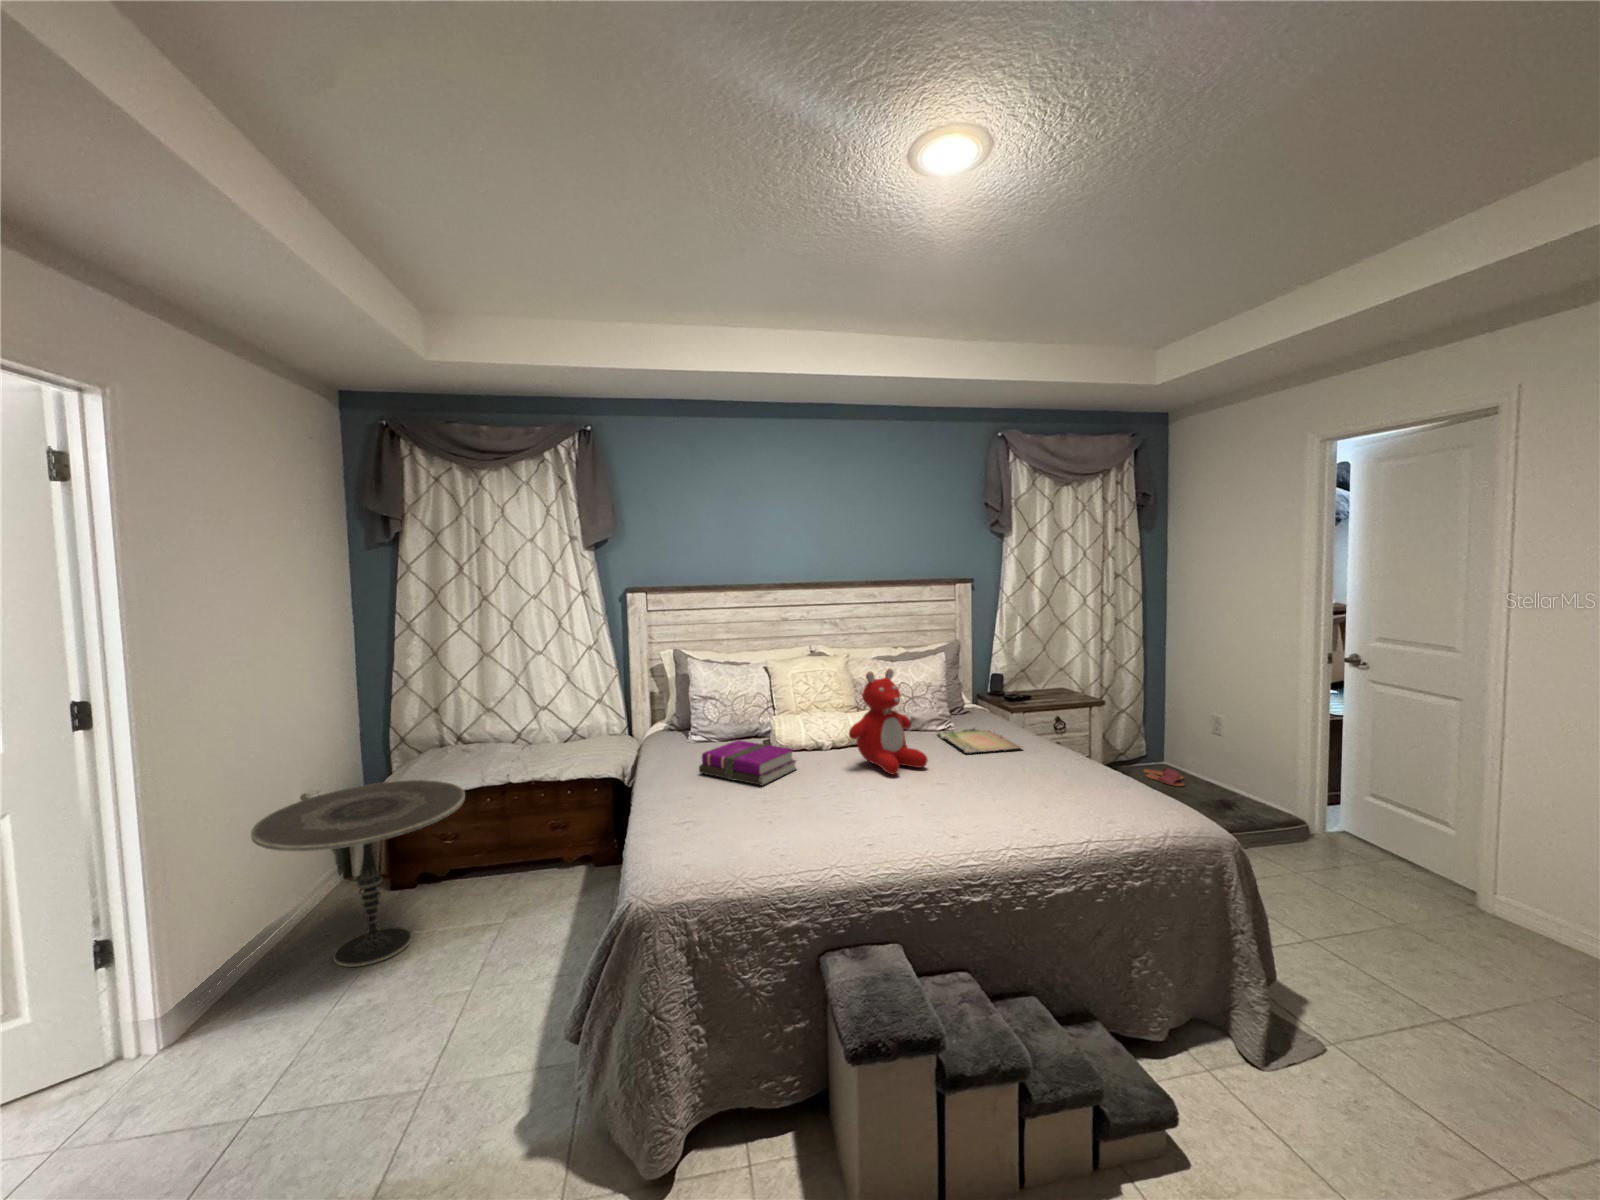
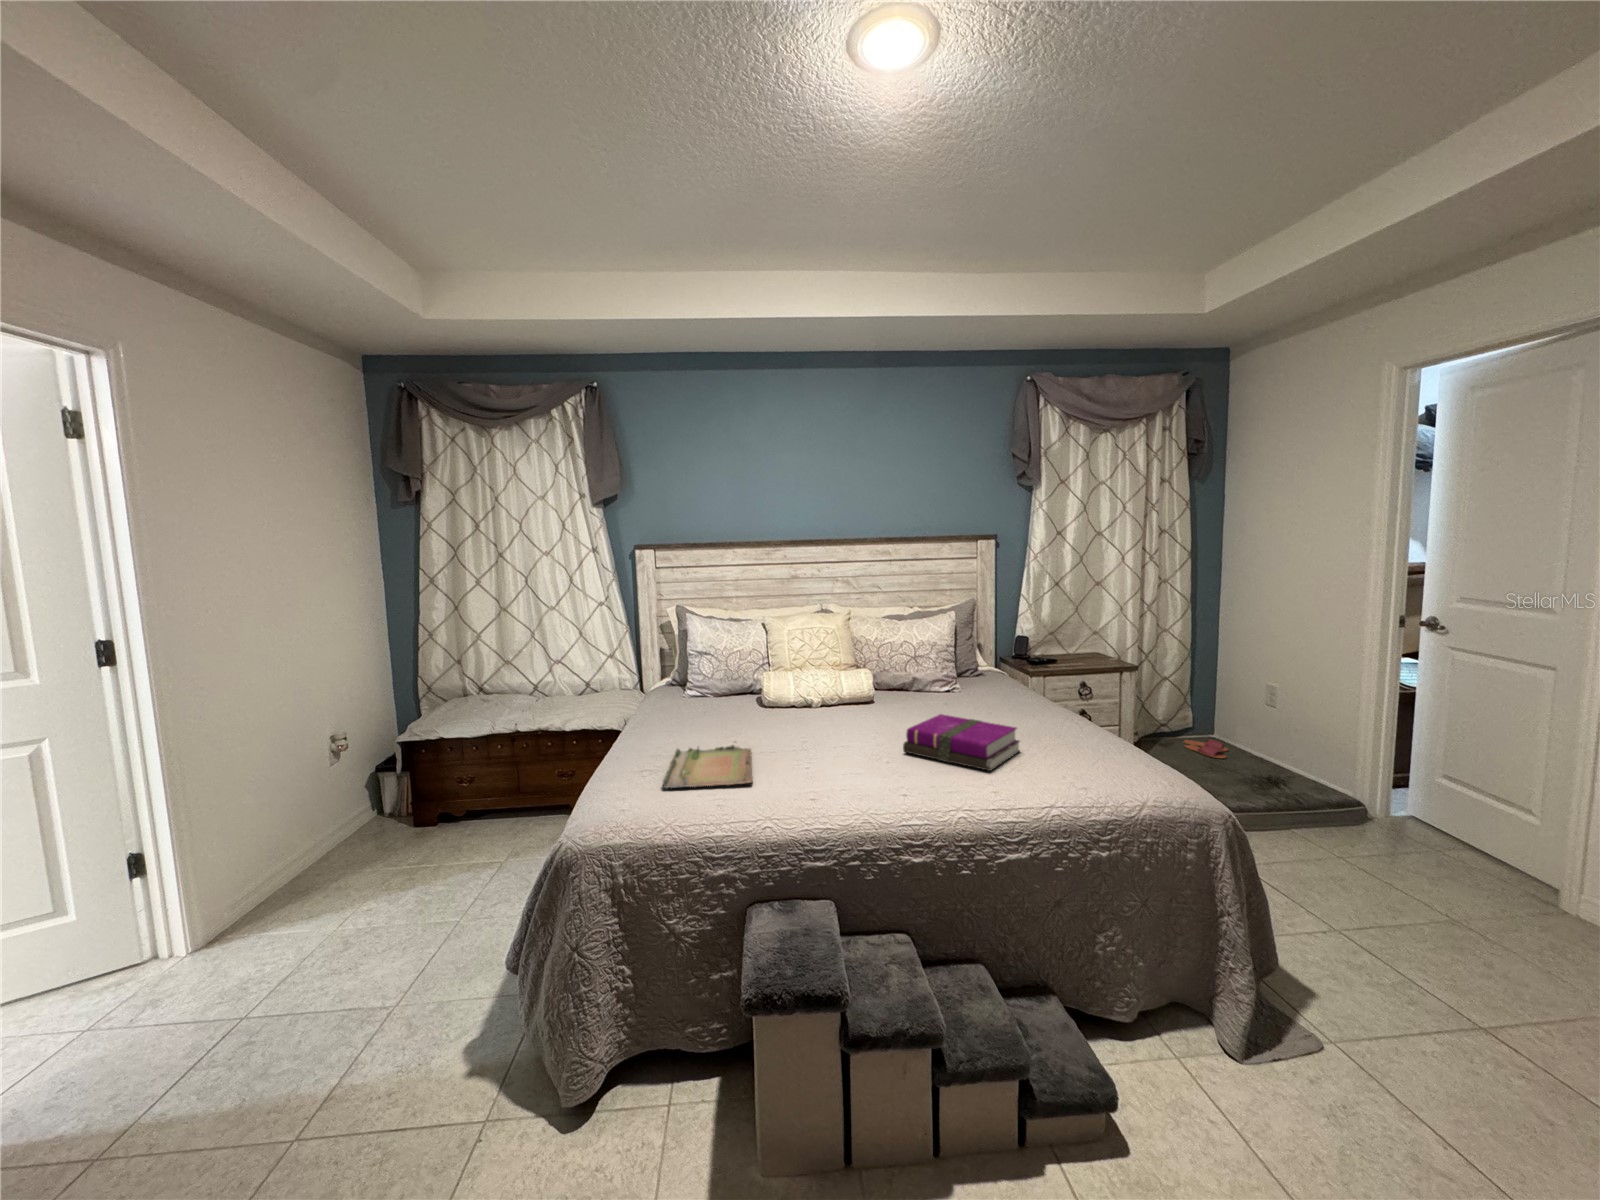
teddy bear: present [849,669,927,775] -> none [828,623,910,731]
tray: present [938,728,1022,753] -> present [663,745,753,788]
notebook: present [699,740,796,786] -> present [903,714,1020,771]
side table: present [251,780,465,967] -> none [266,724,467,893]

